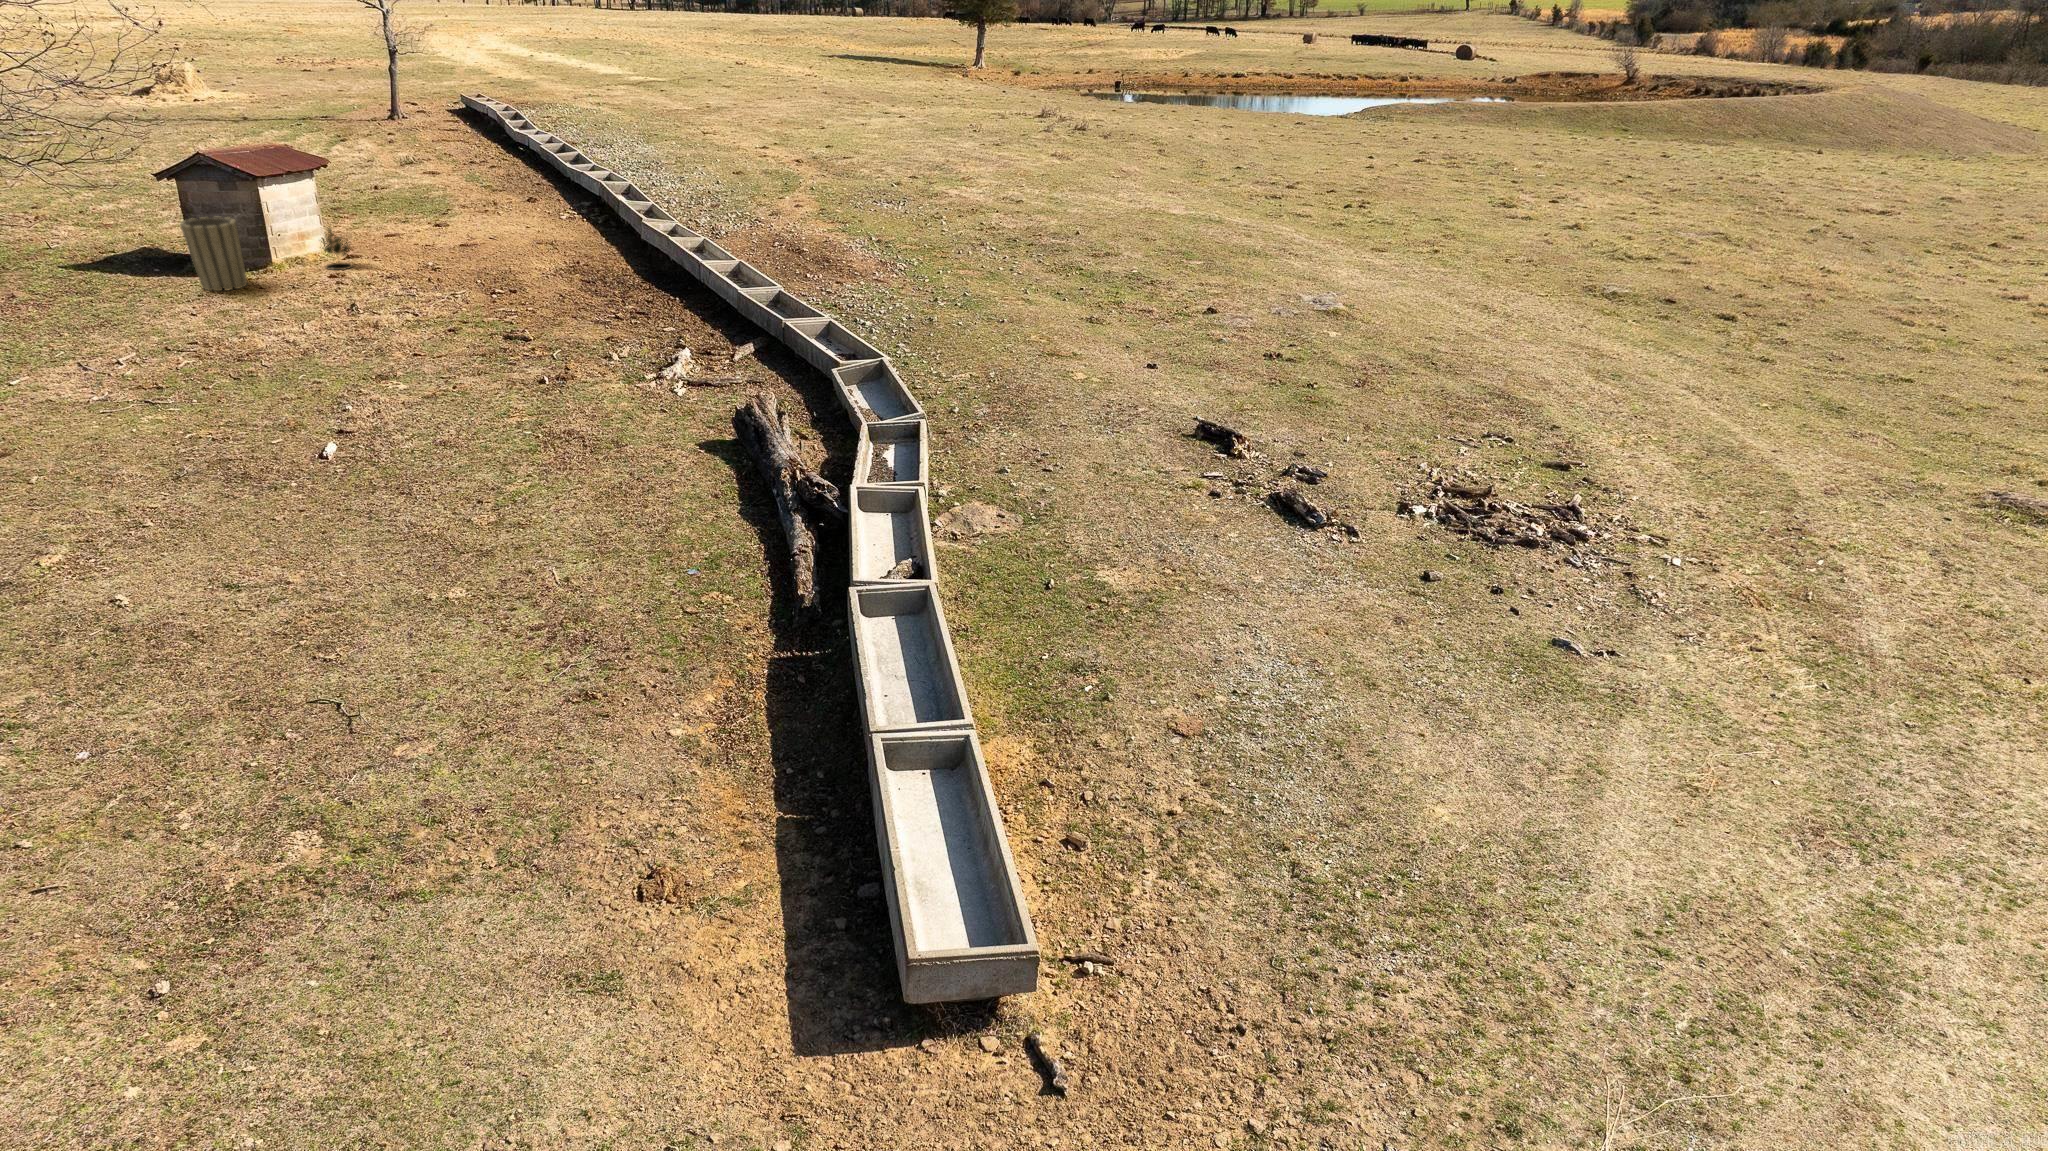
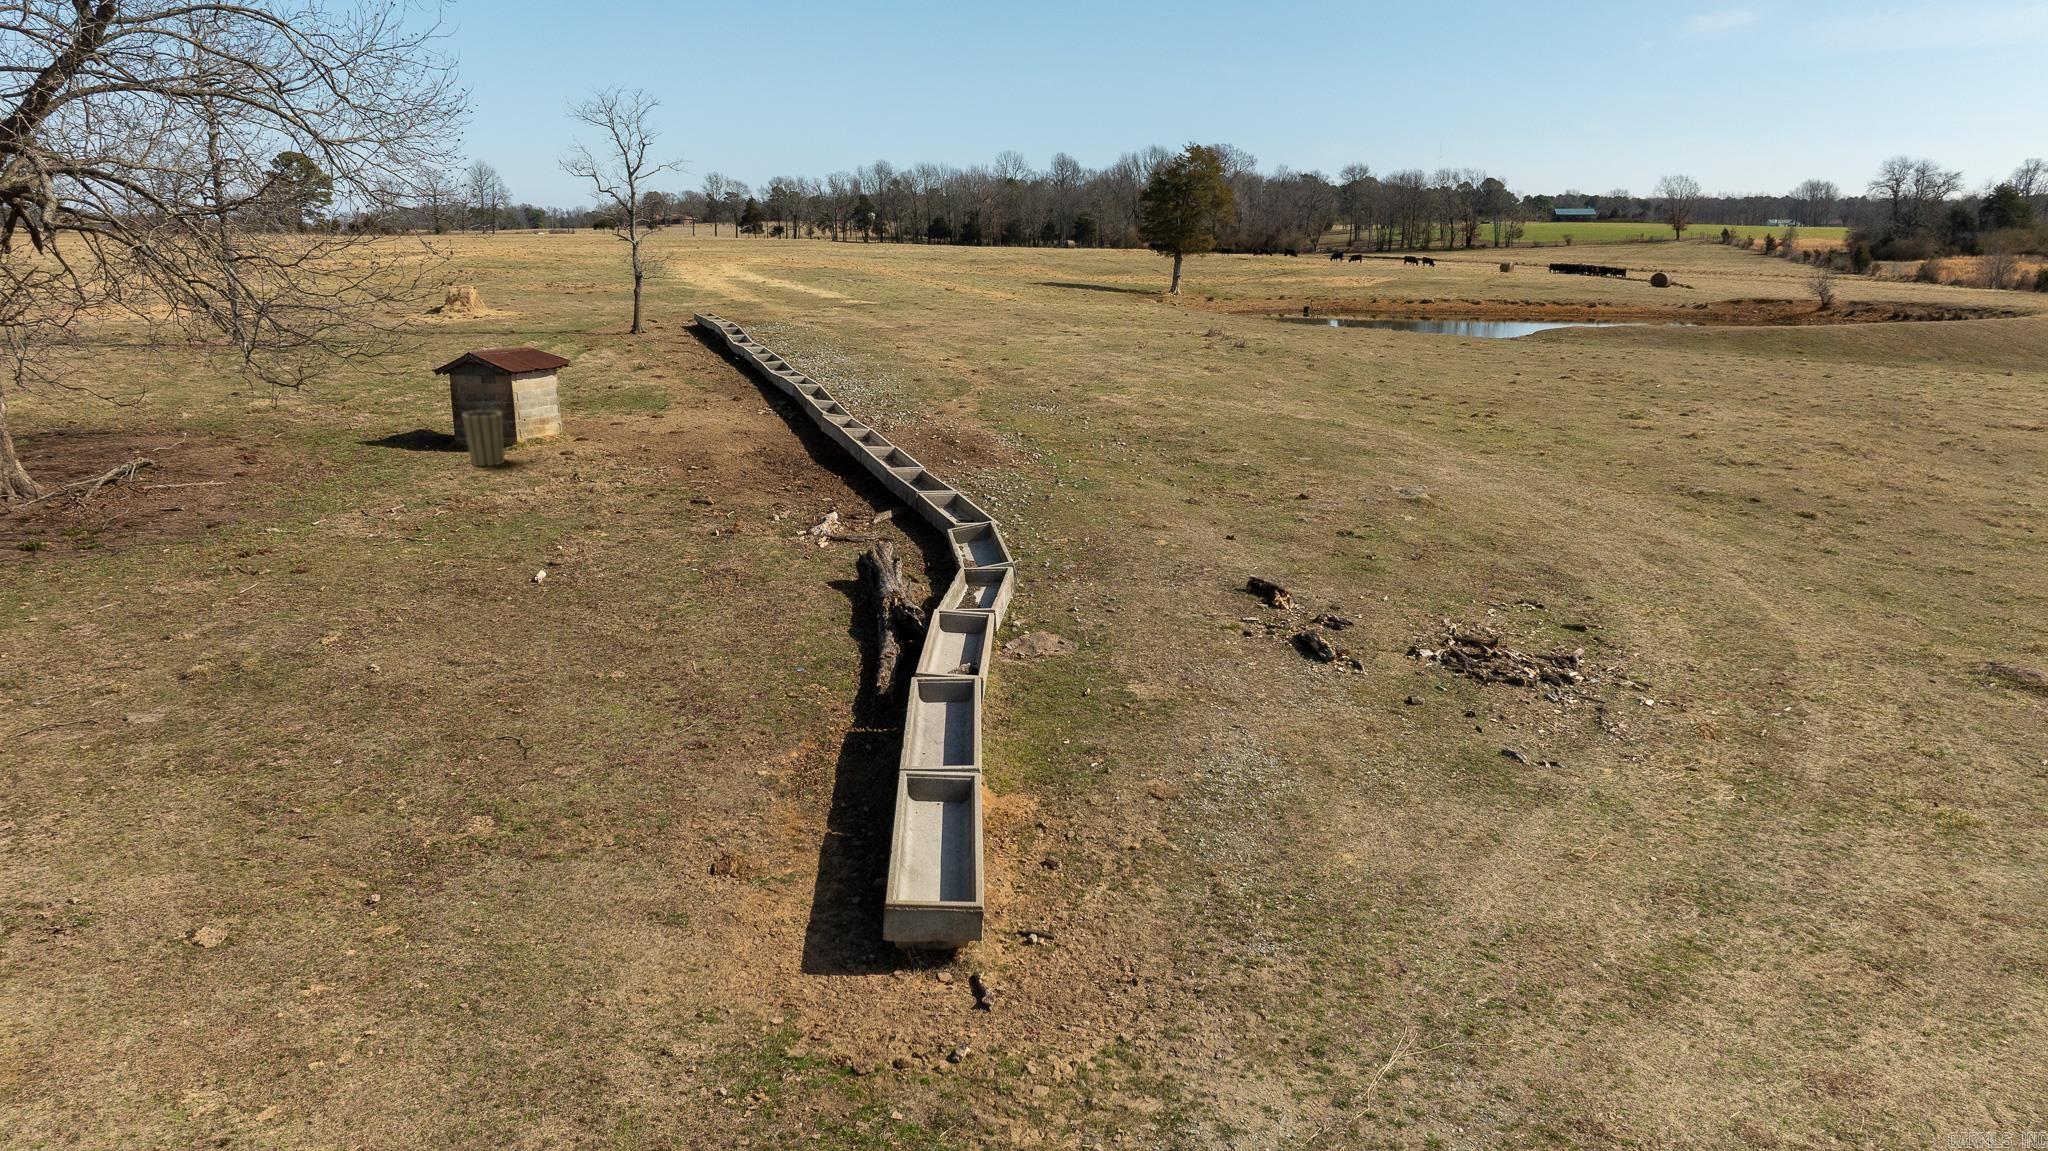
potted tree: present [321,228,352,270] -> none [560,416,587,453]

